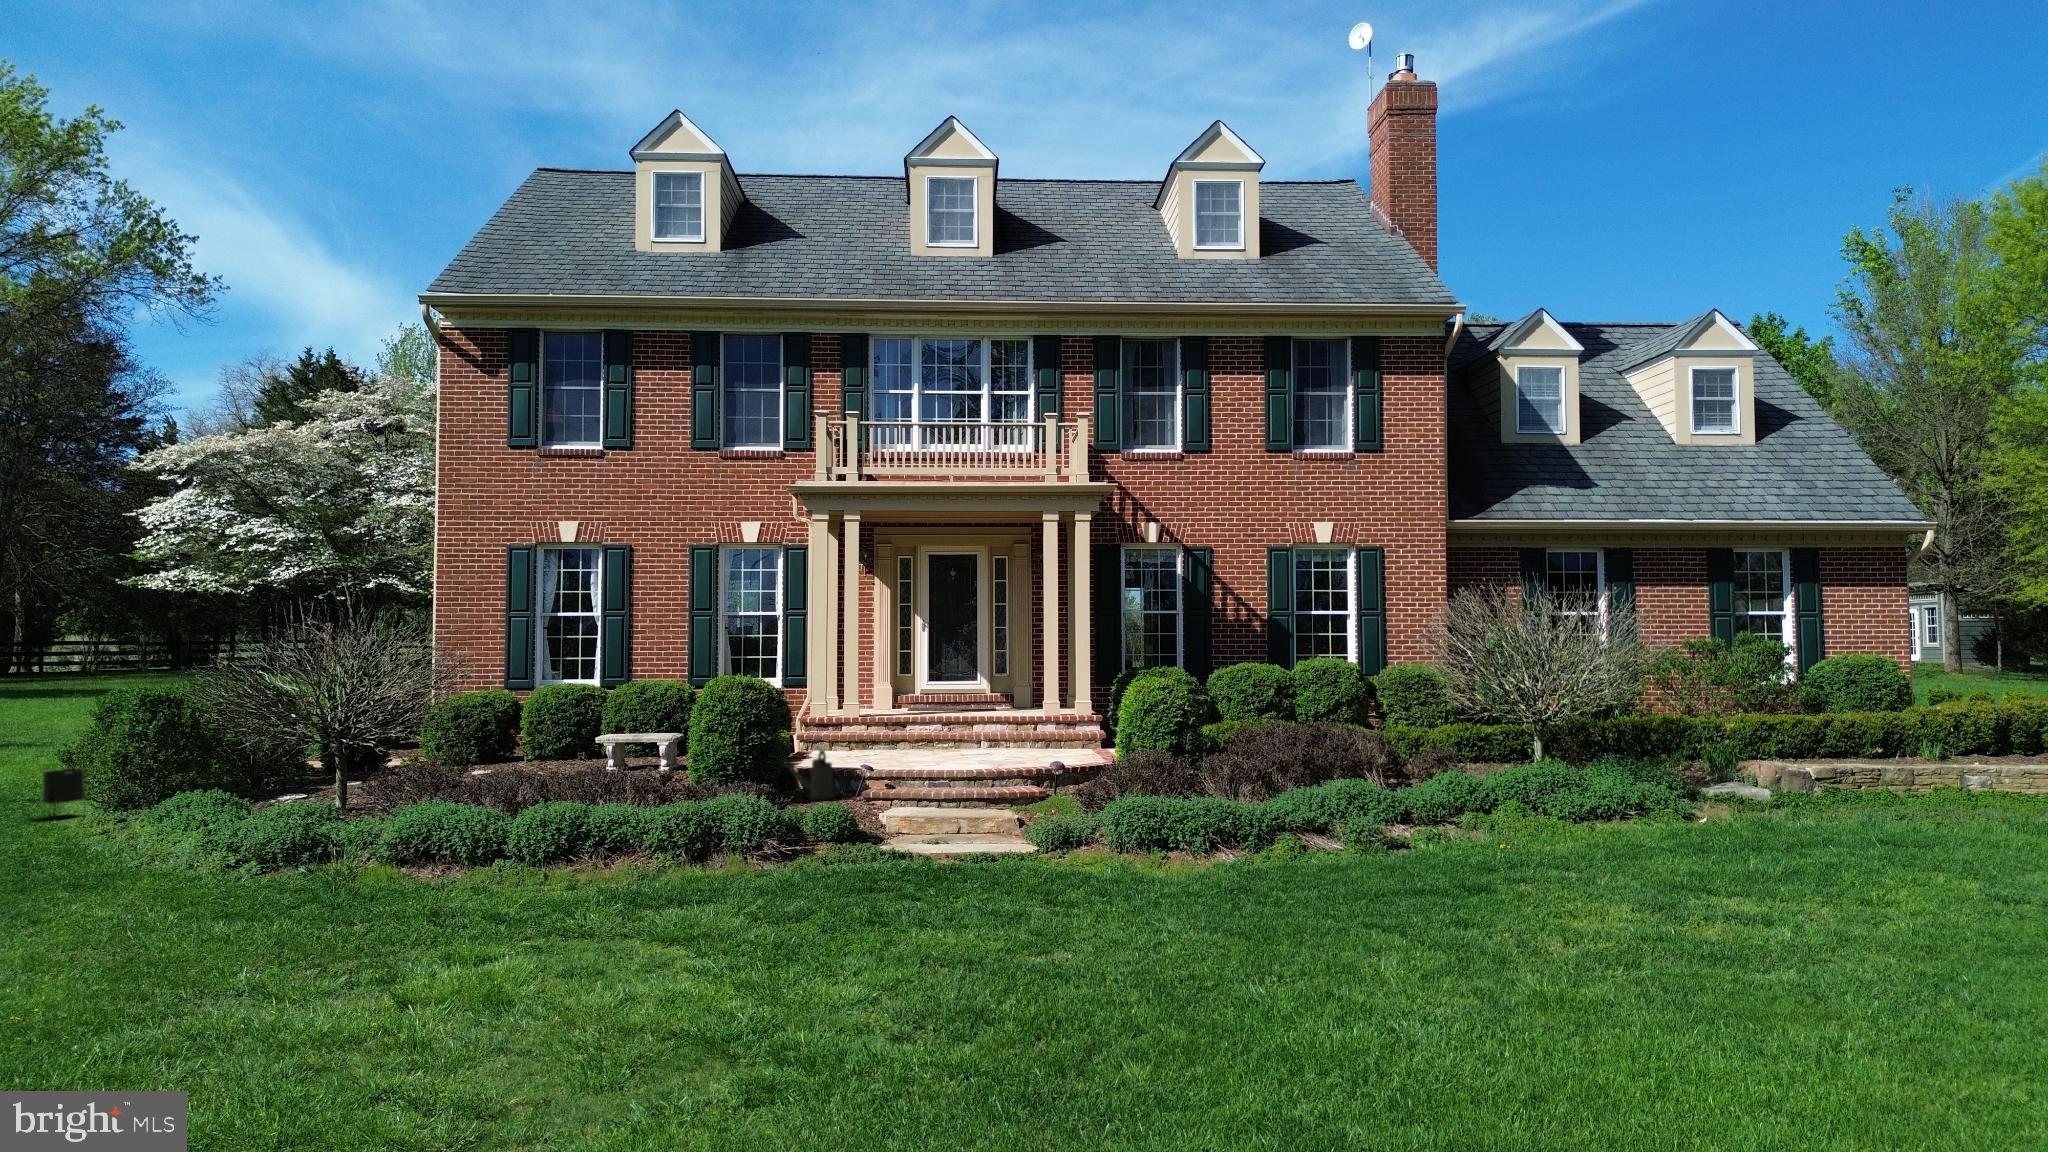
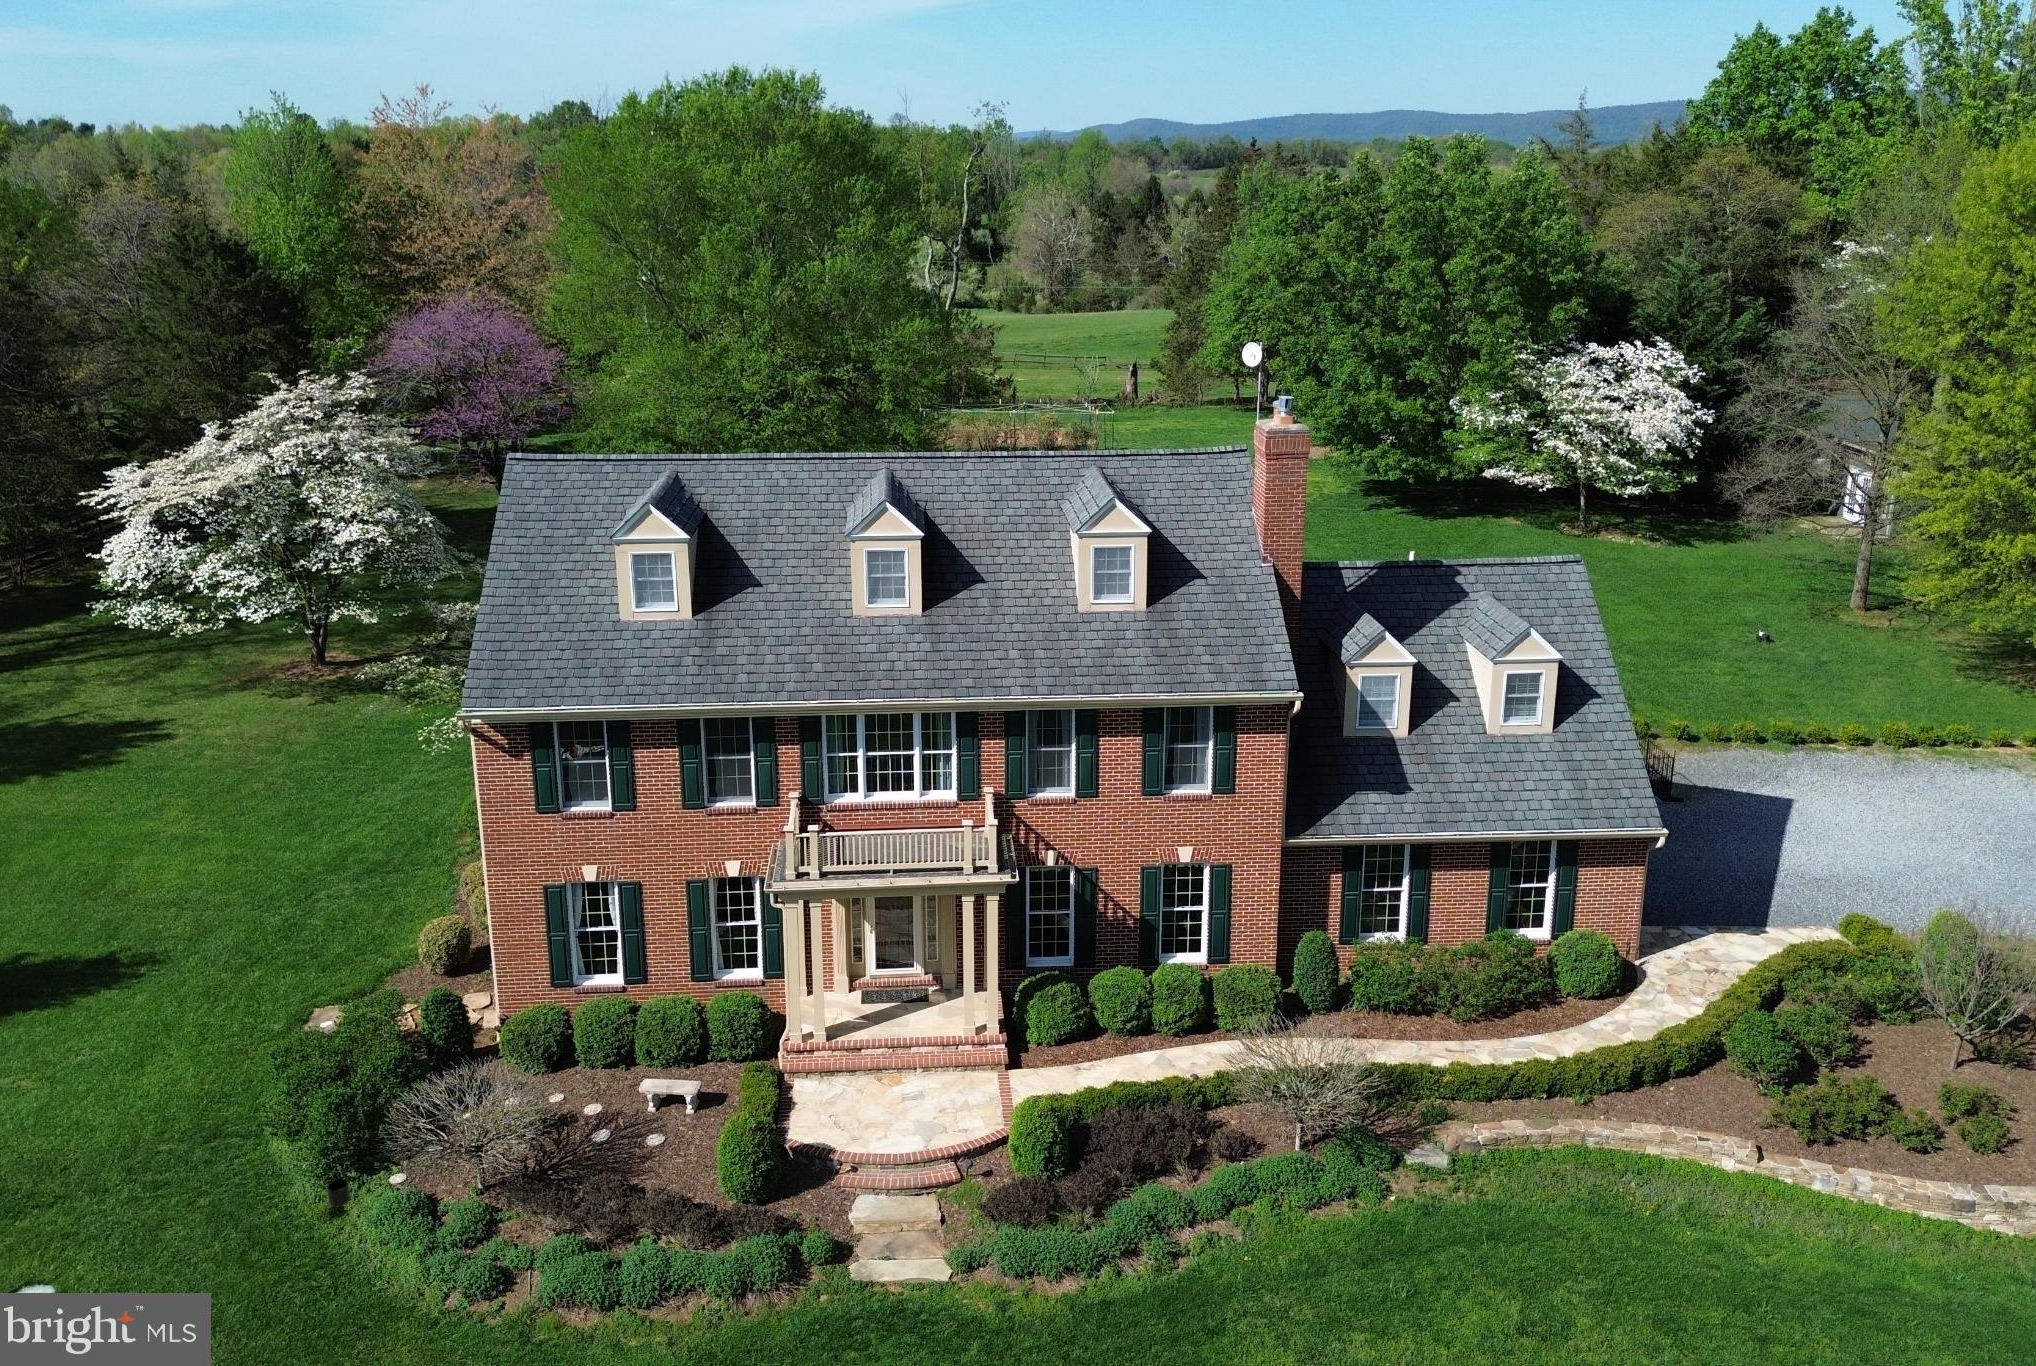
watering can: present [783,750,834,800] -> none [794,1129,834,1162]

